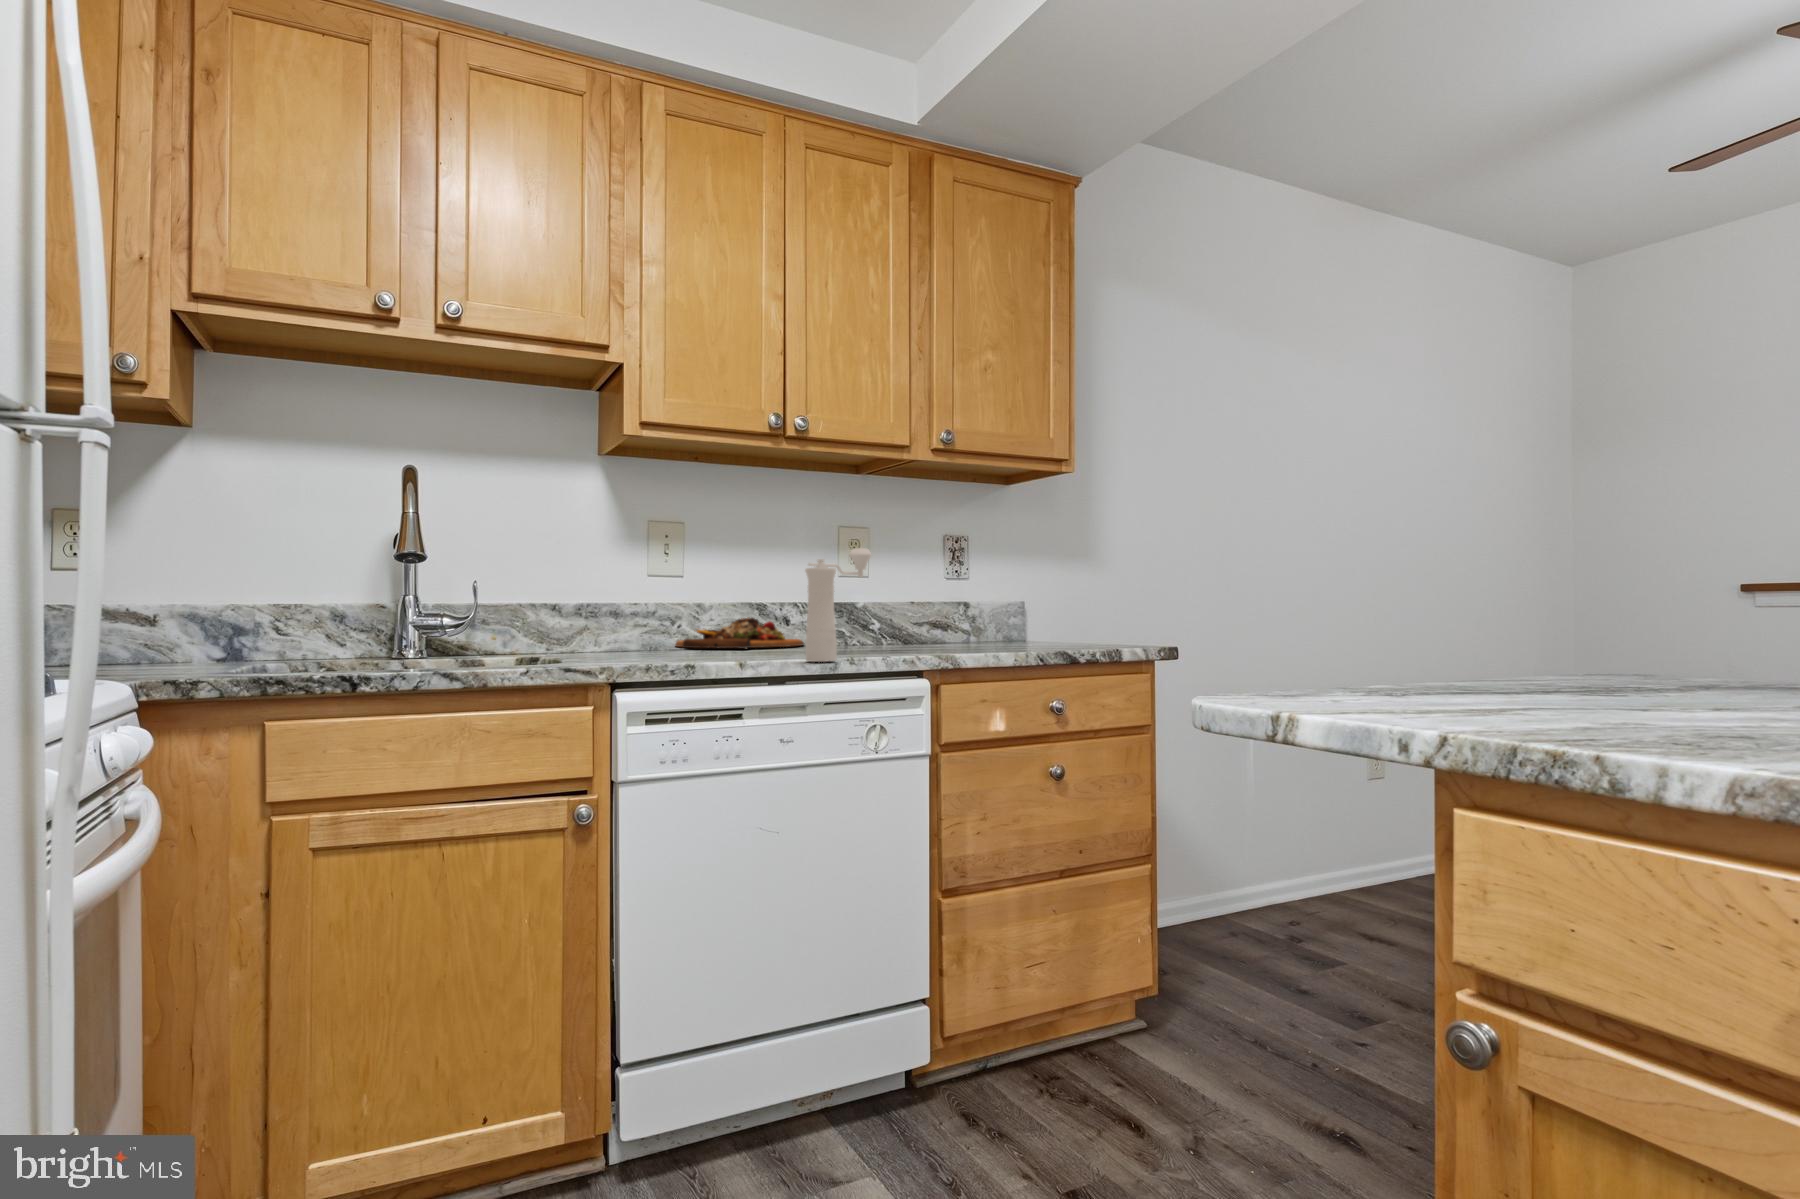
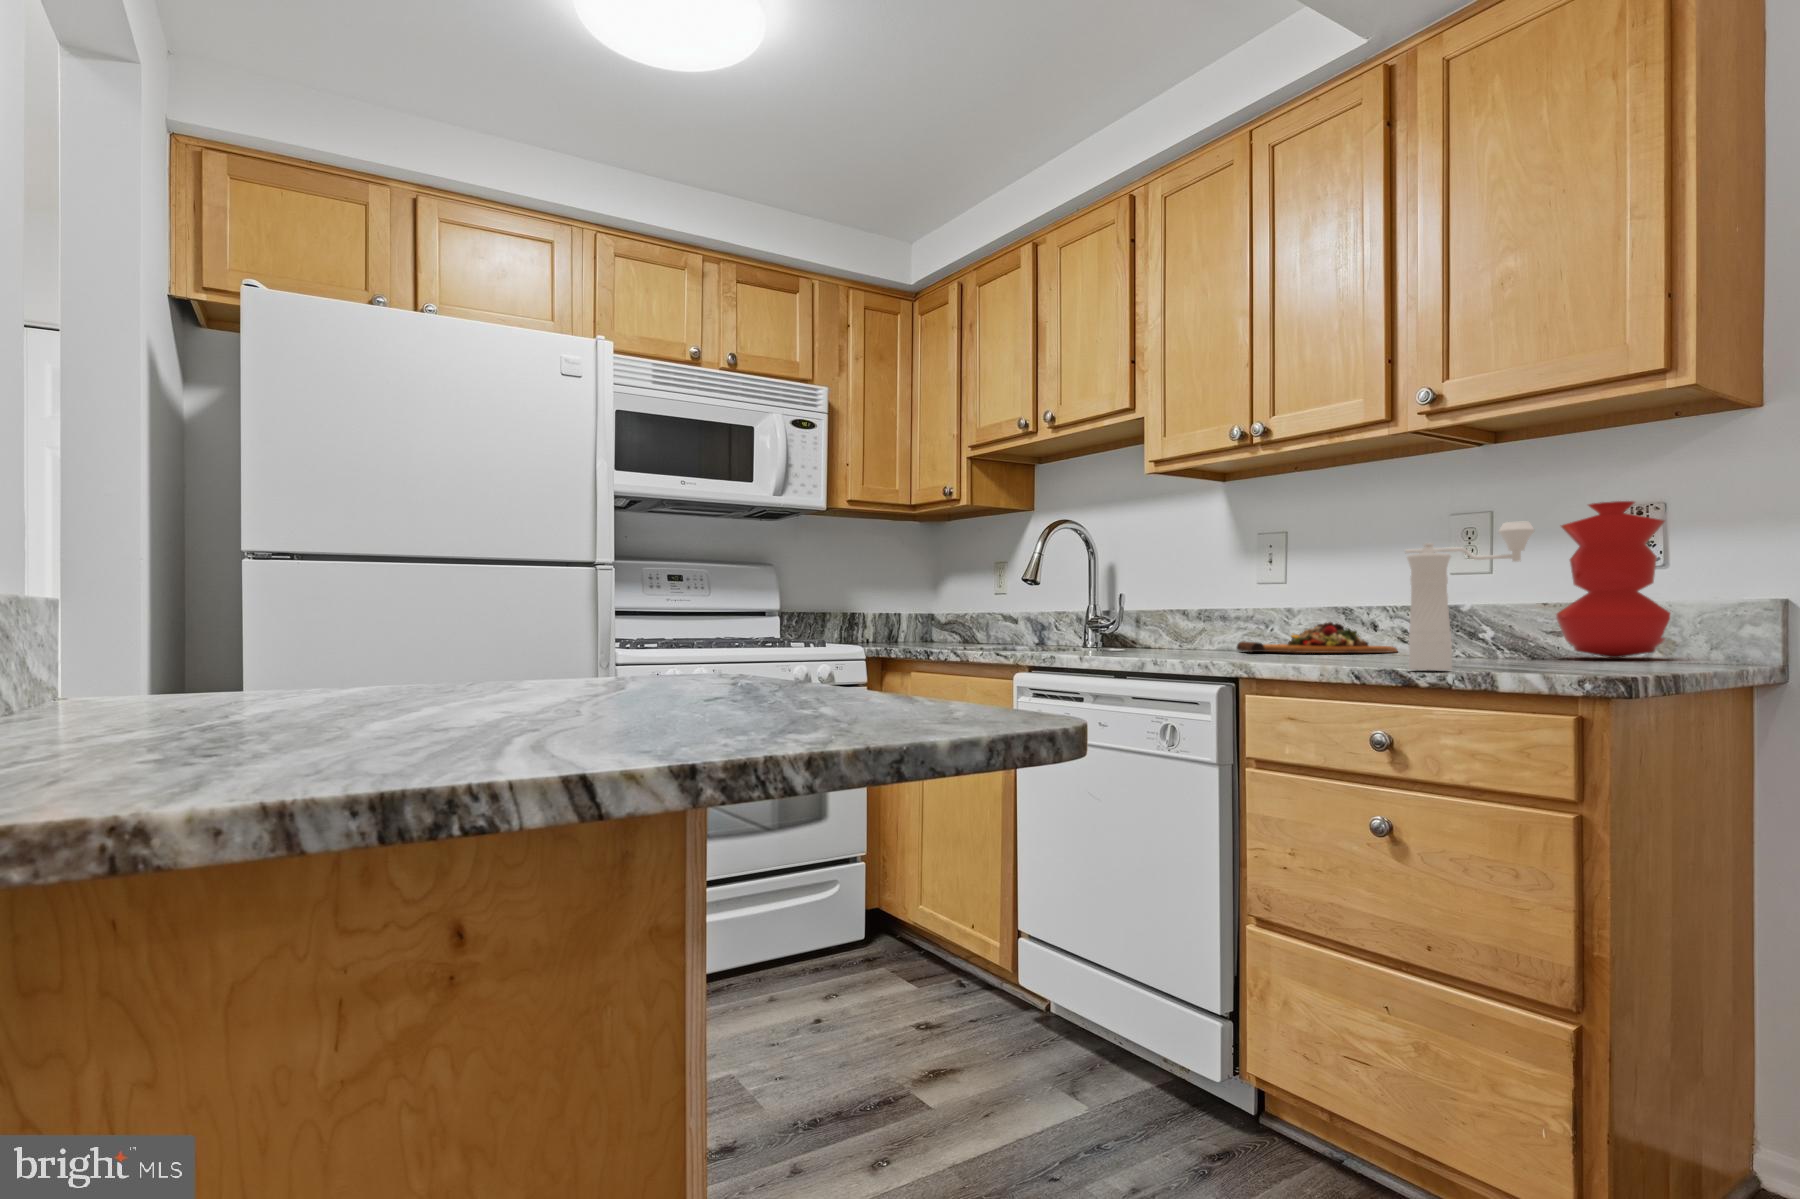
vase: none [922,538,985,640] -> present [1556,501,1670,658]
pepper mill: present [805,548,871,662] -> present [1405,521,1534,670]

